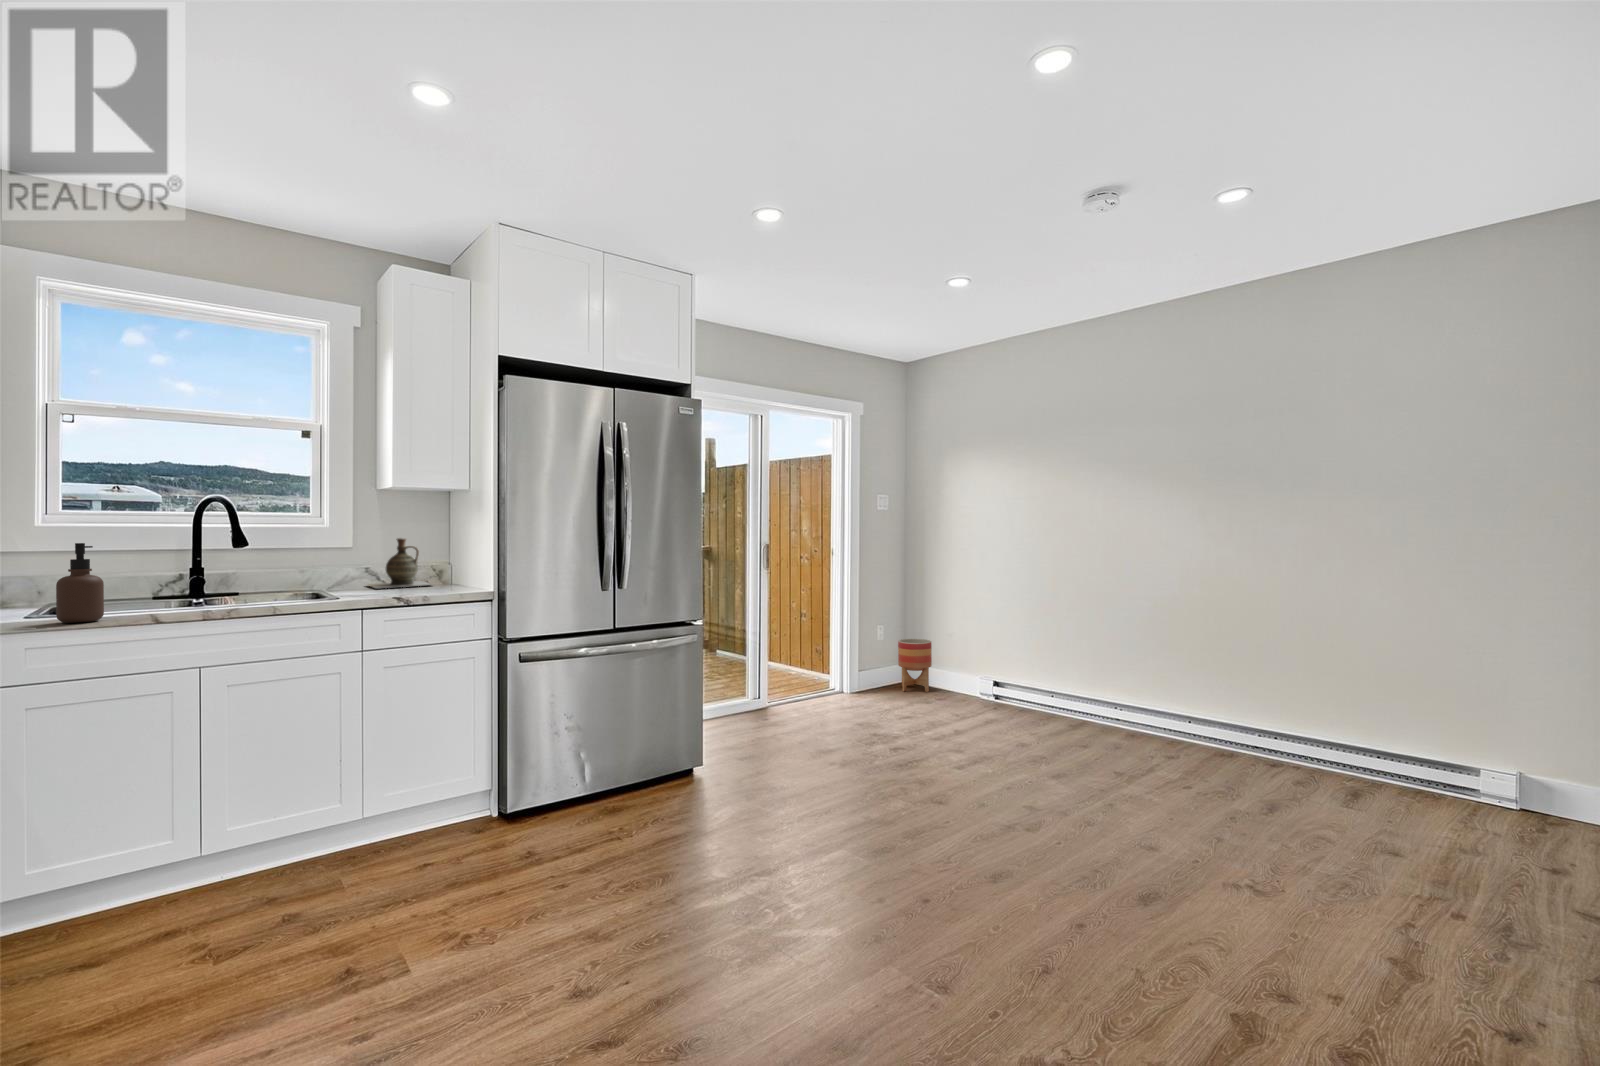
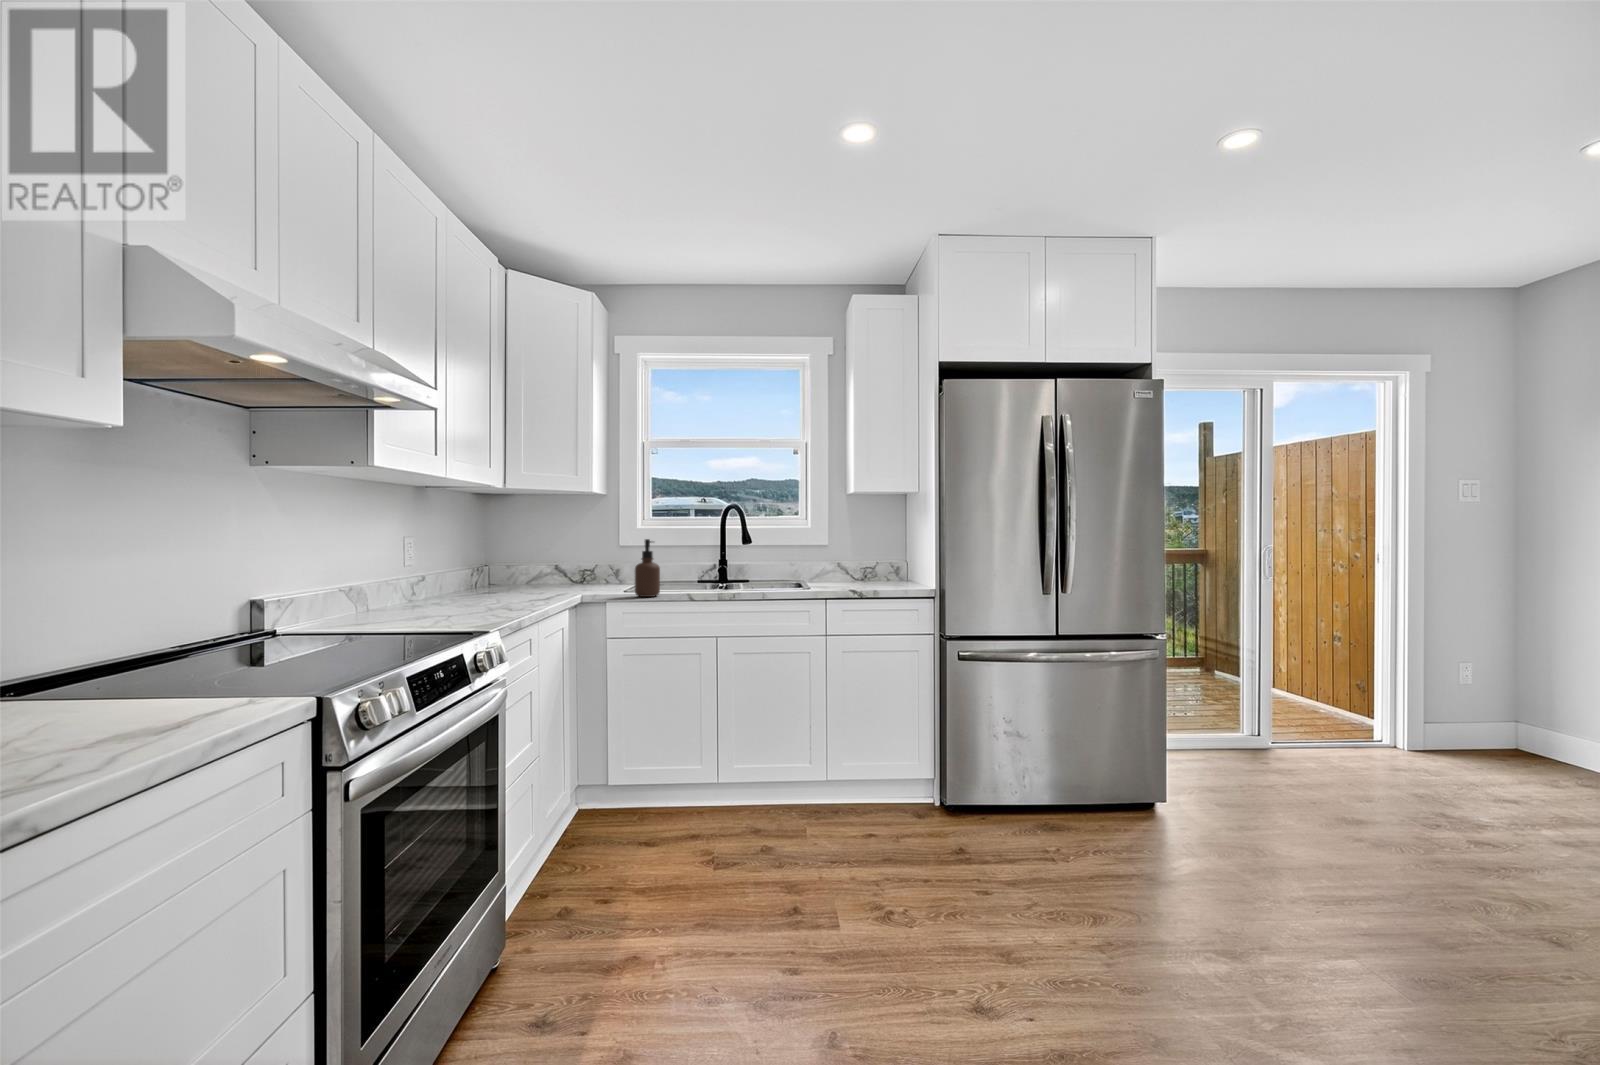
ceramic jug: present [368,538,430,588] -> none [840,537,893,581]
planter: present [898,639,932,692] -> none [1498,685,1565,766]

